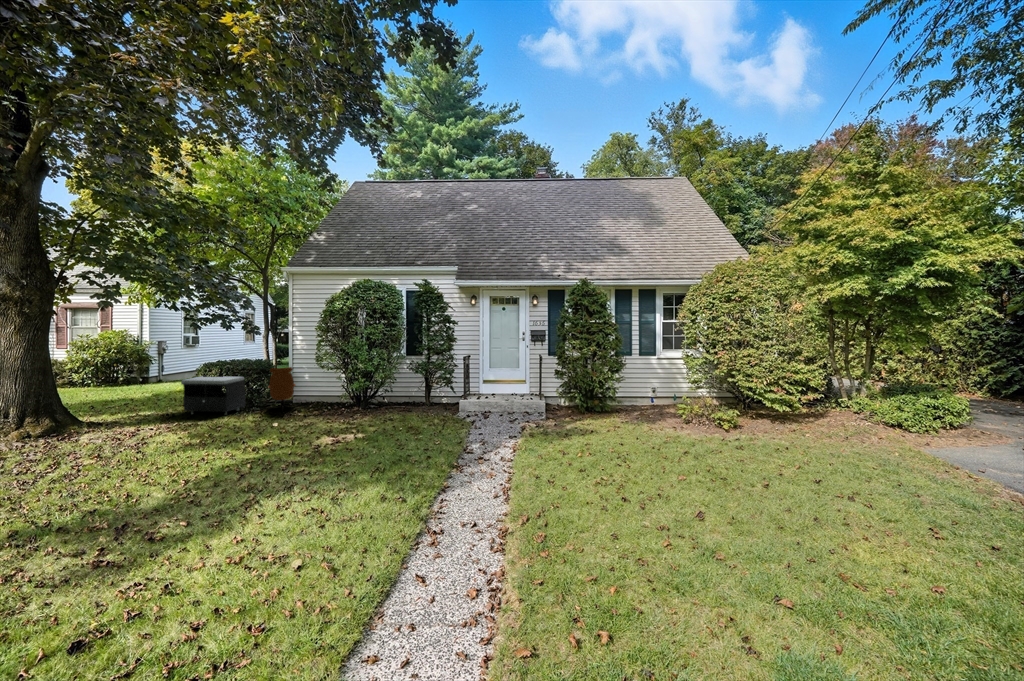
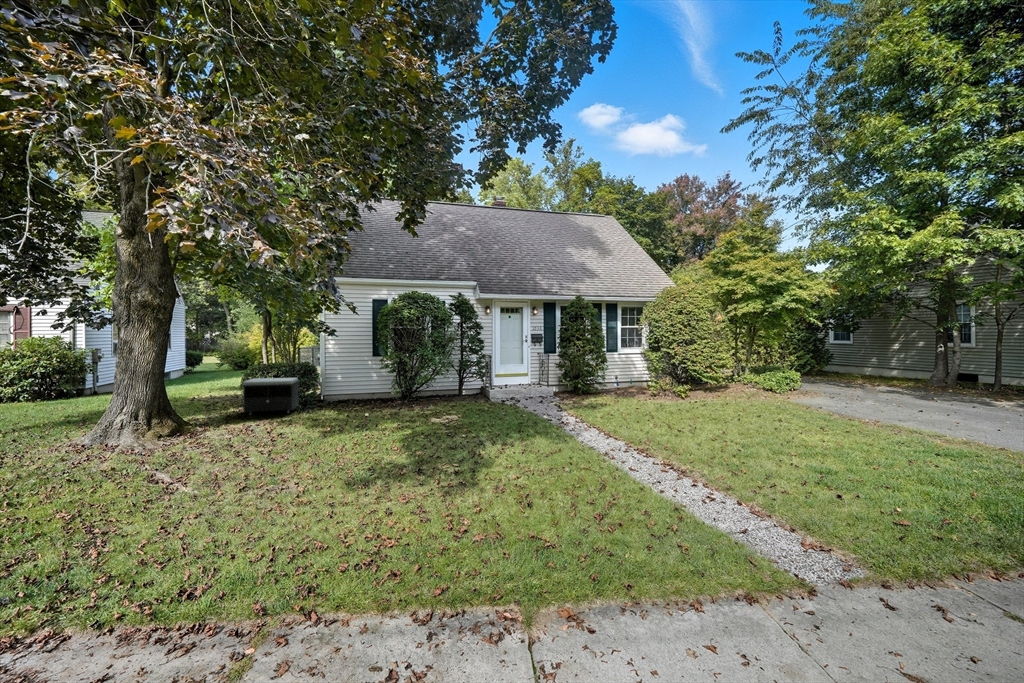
lounge chair: present [268,367,296,410] -> none [315,367,348,407]

